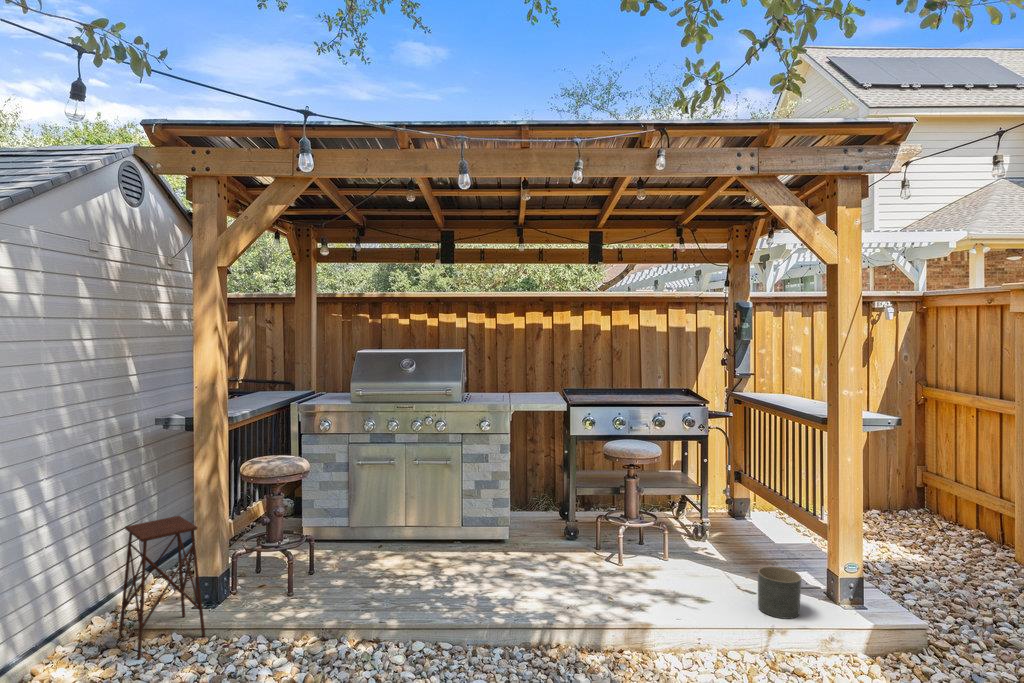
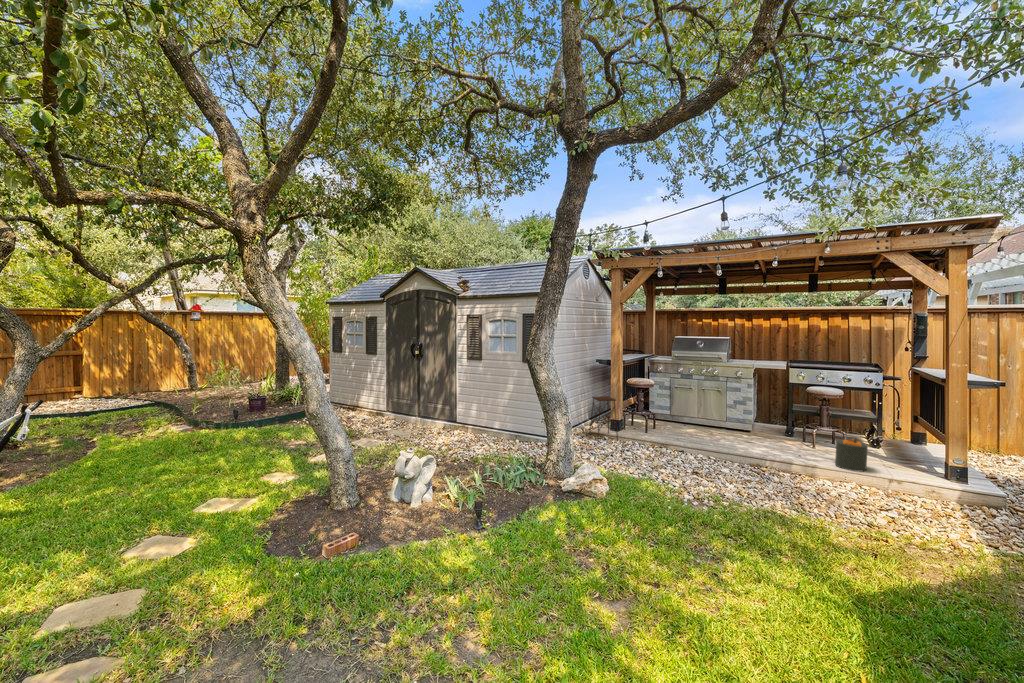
trash can: none [668,533,723,619] -> present [835,437,868,471]
planter: present [758,566,801,619] -> none [891,454,920,480]

